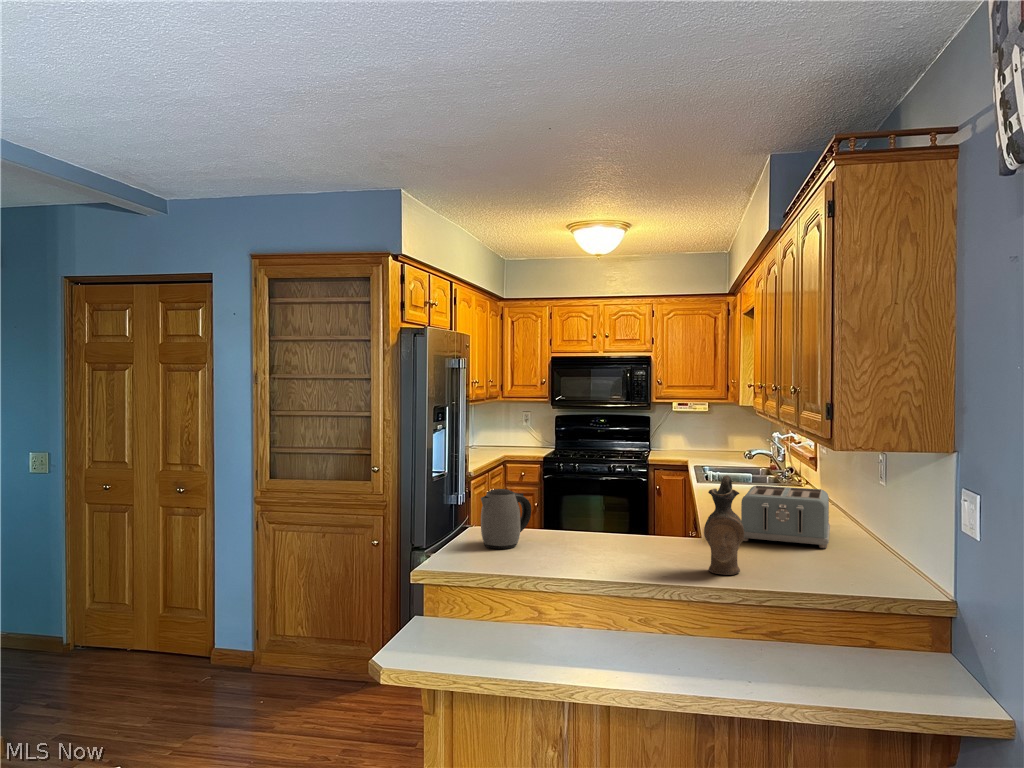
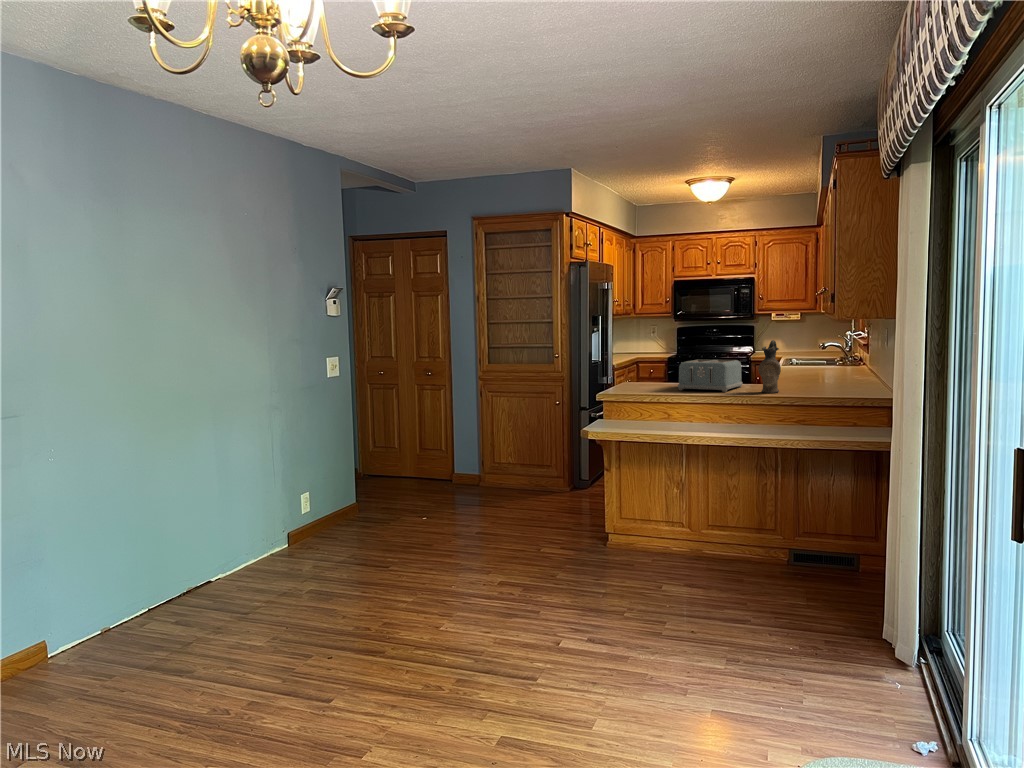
toaster: present [741,486,830,548] -> present [678,359,743,392]
kettle: present [481,489,531,549] -> none [632,355,661,388]

